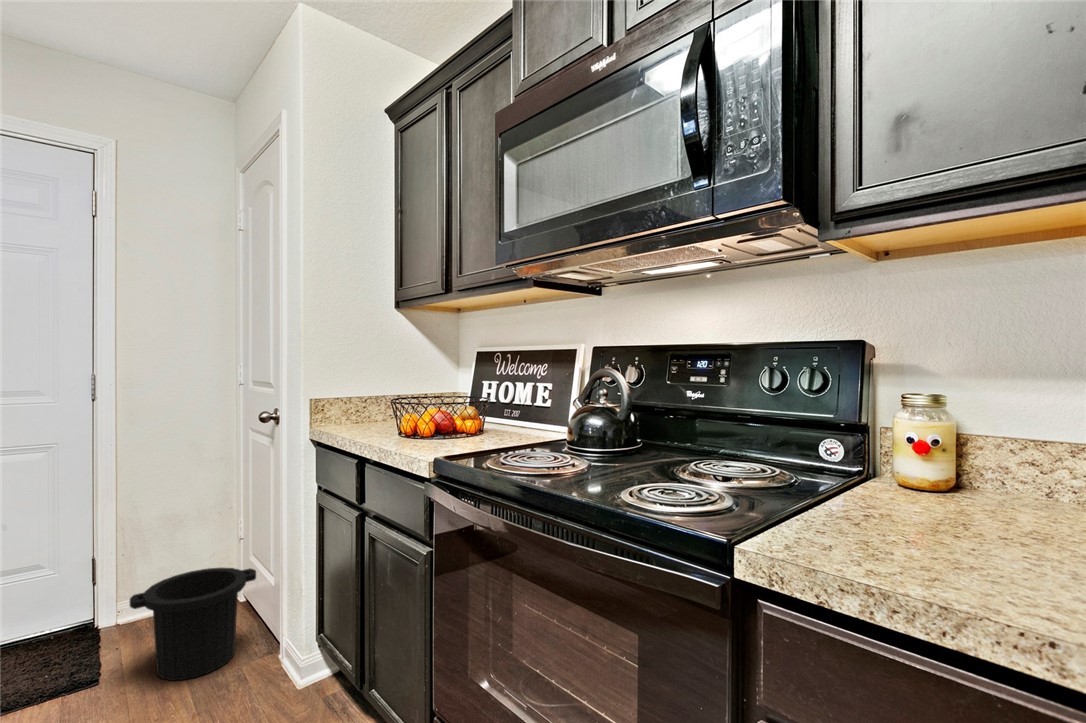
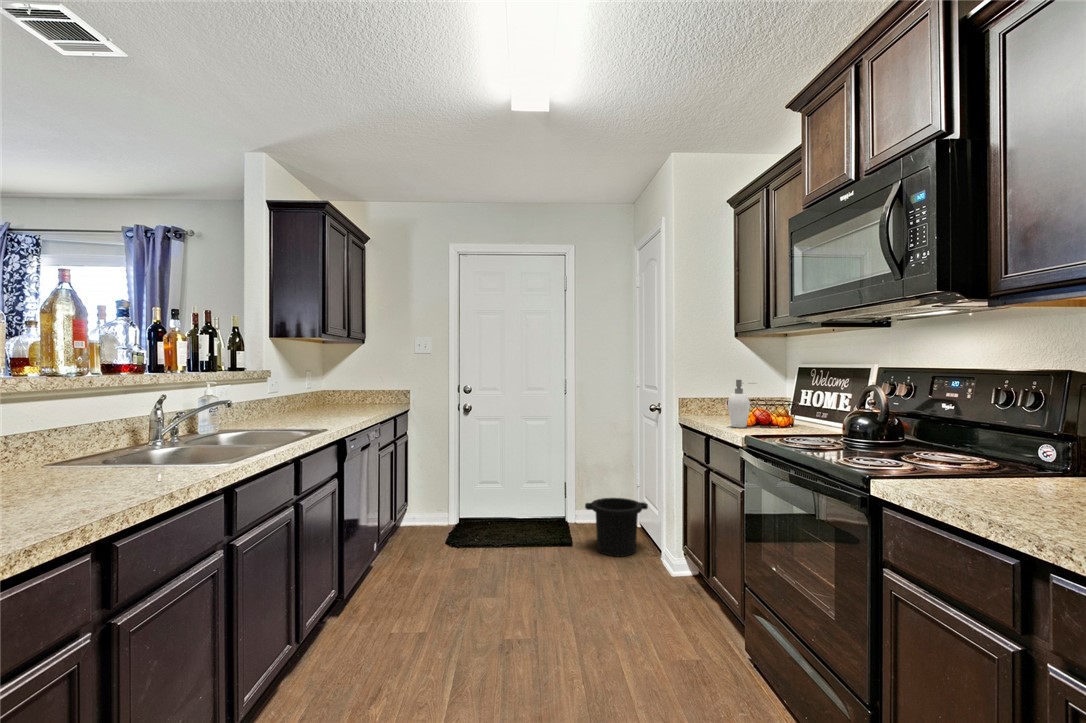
soap dispenser: none [395,367,438,442] -> present [728,380,755,428]

